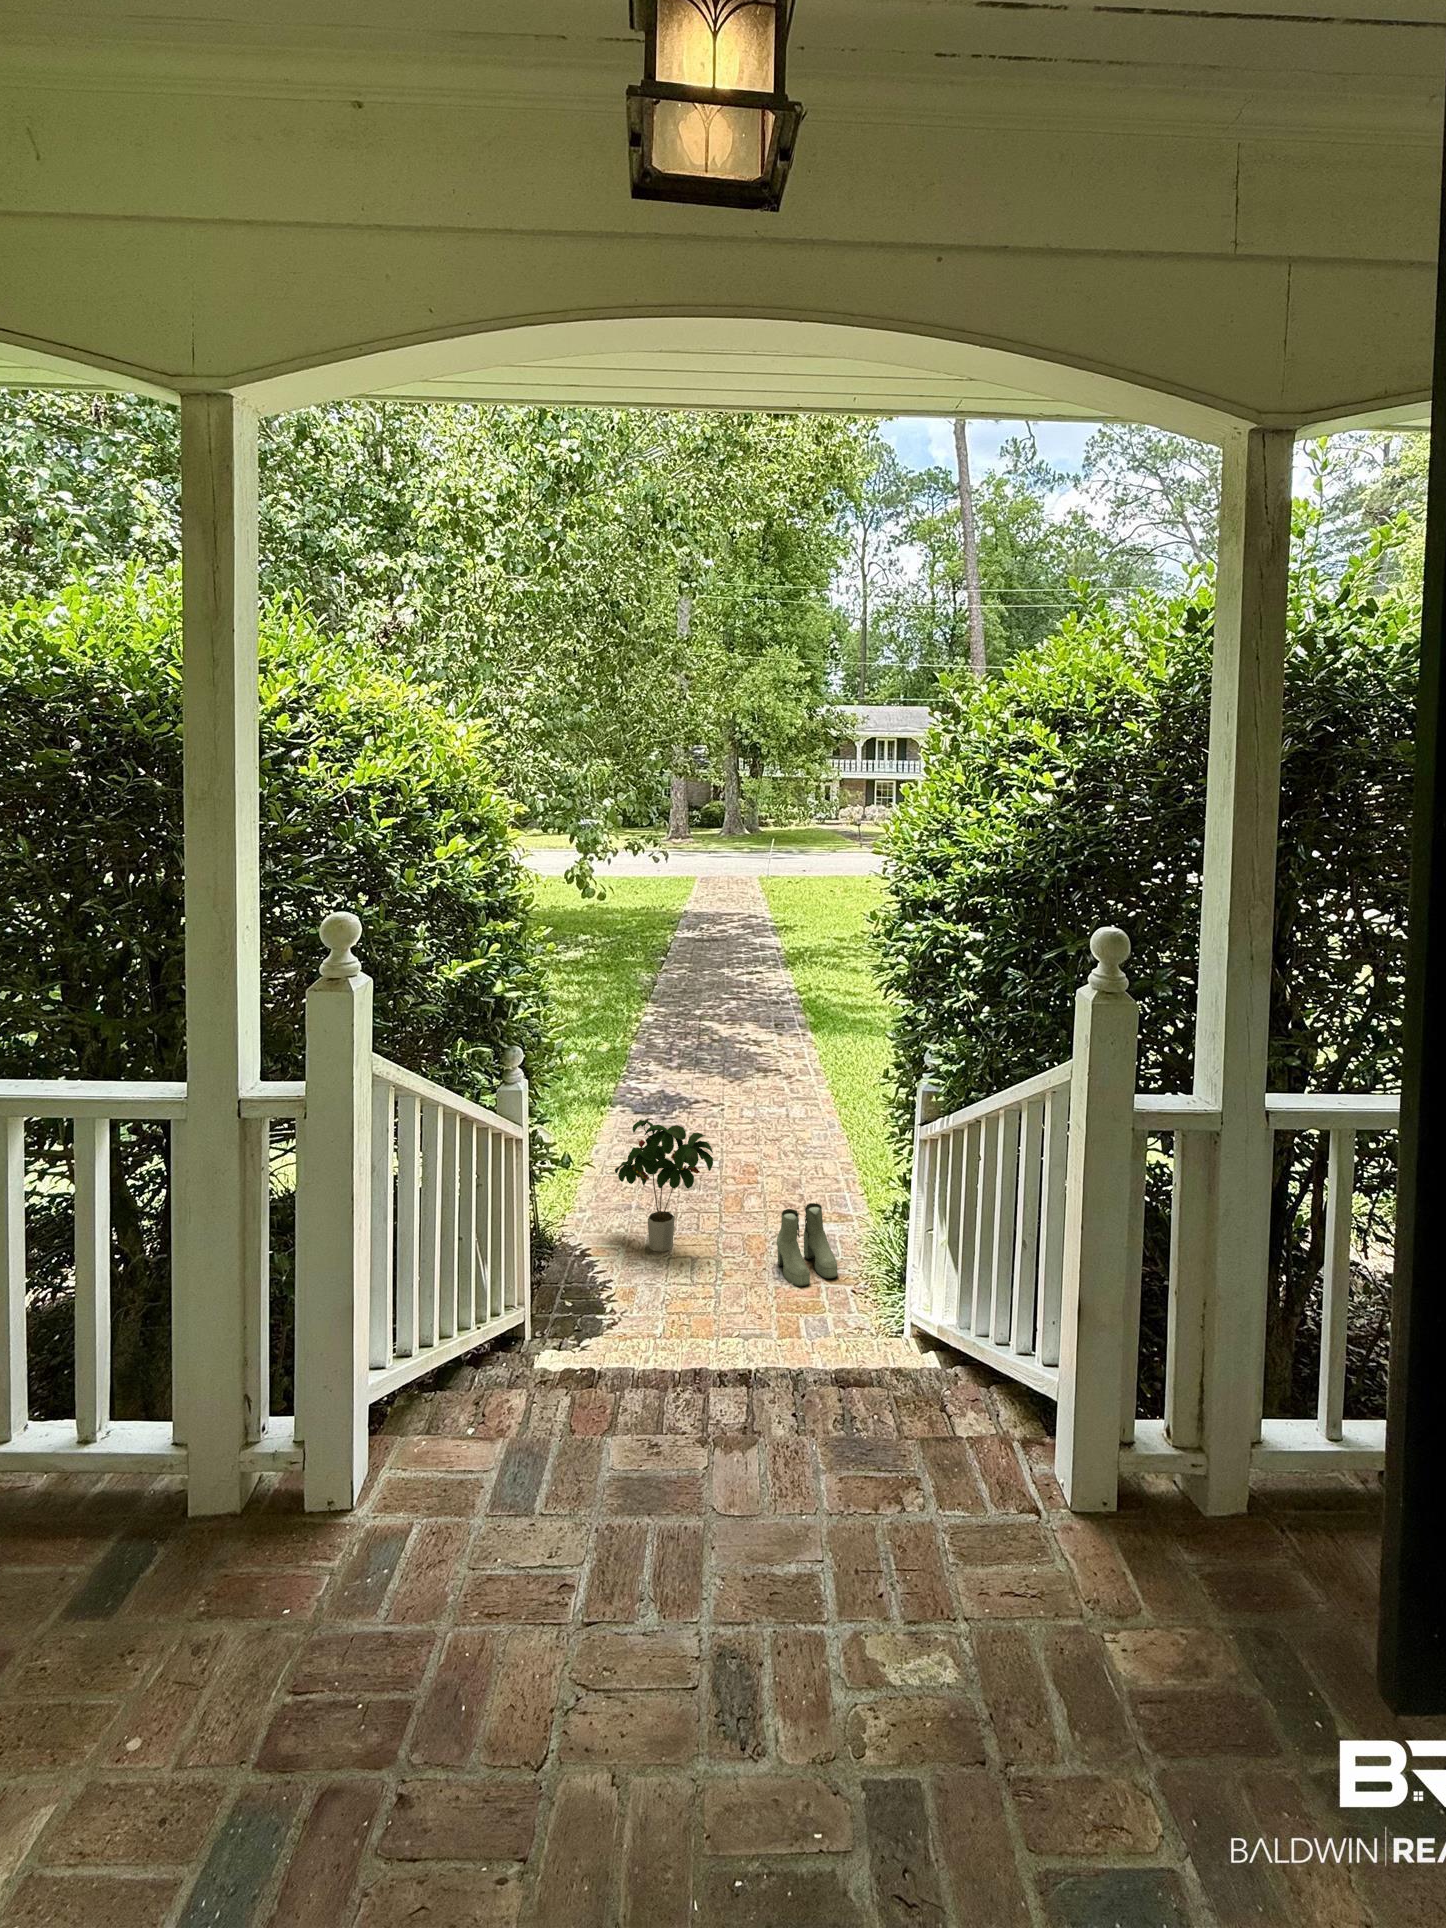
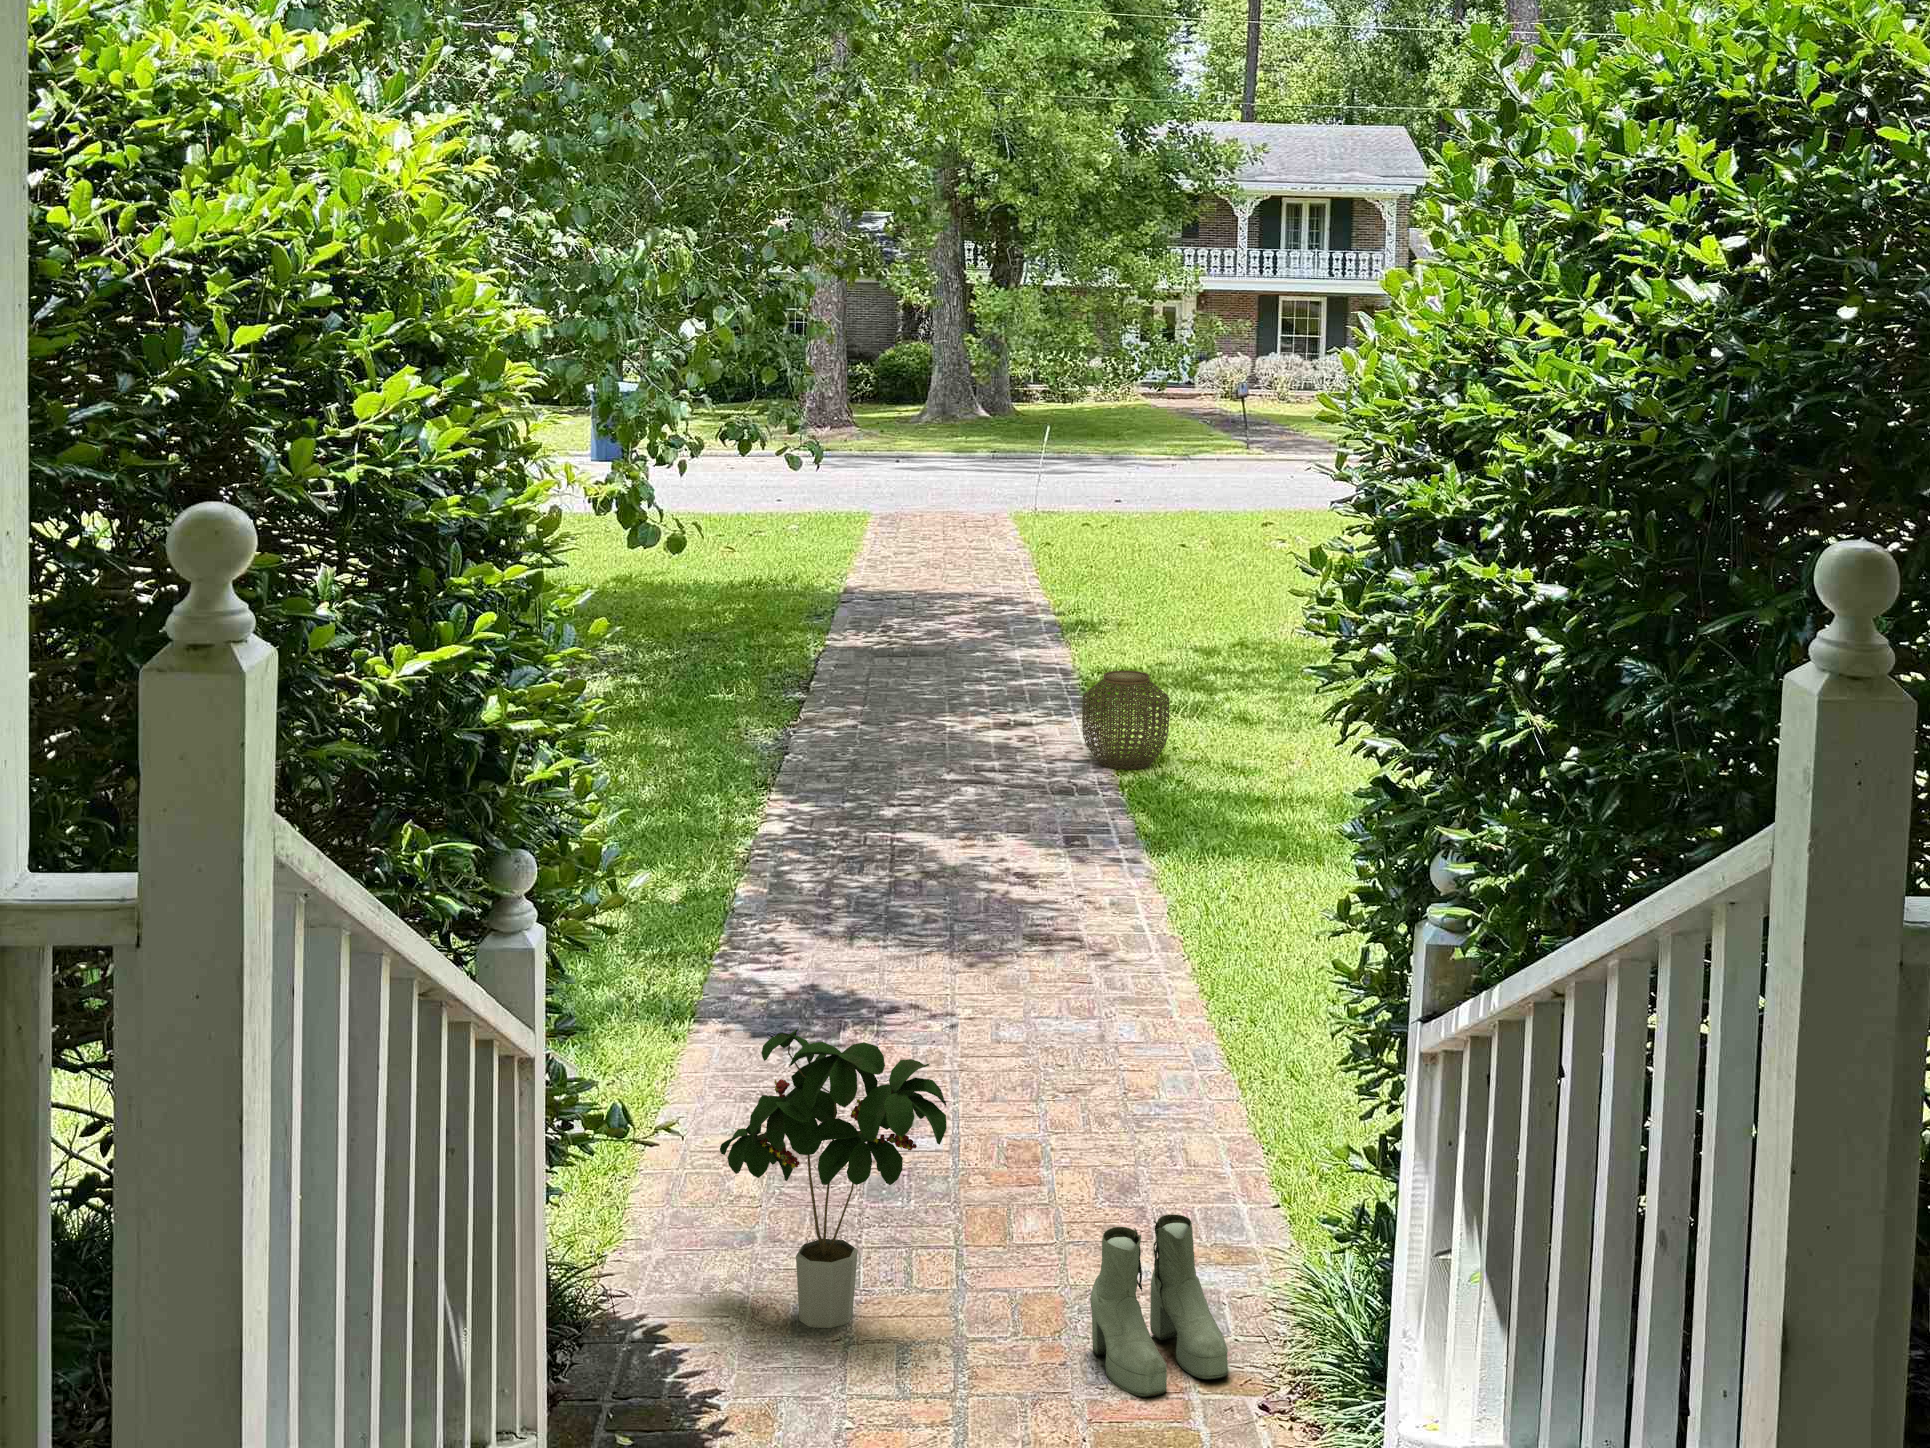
woven basket: none [784,950,822,993] -> present [1082,671,1169,770]

